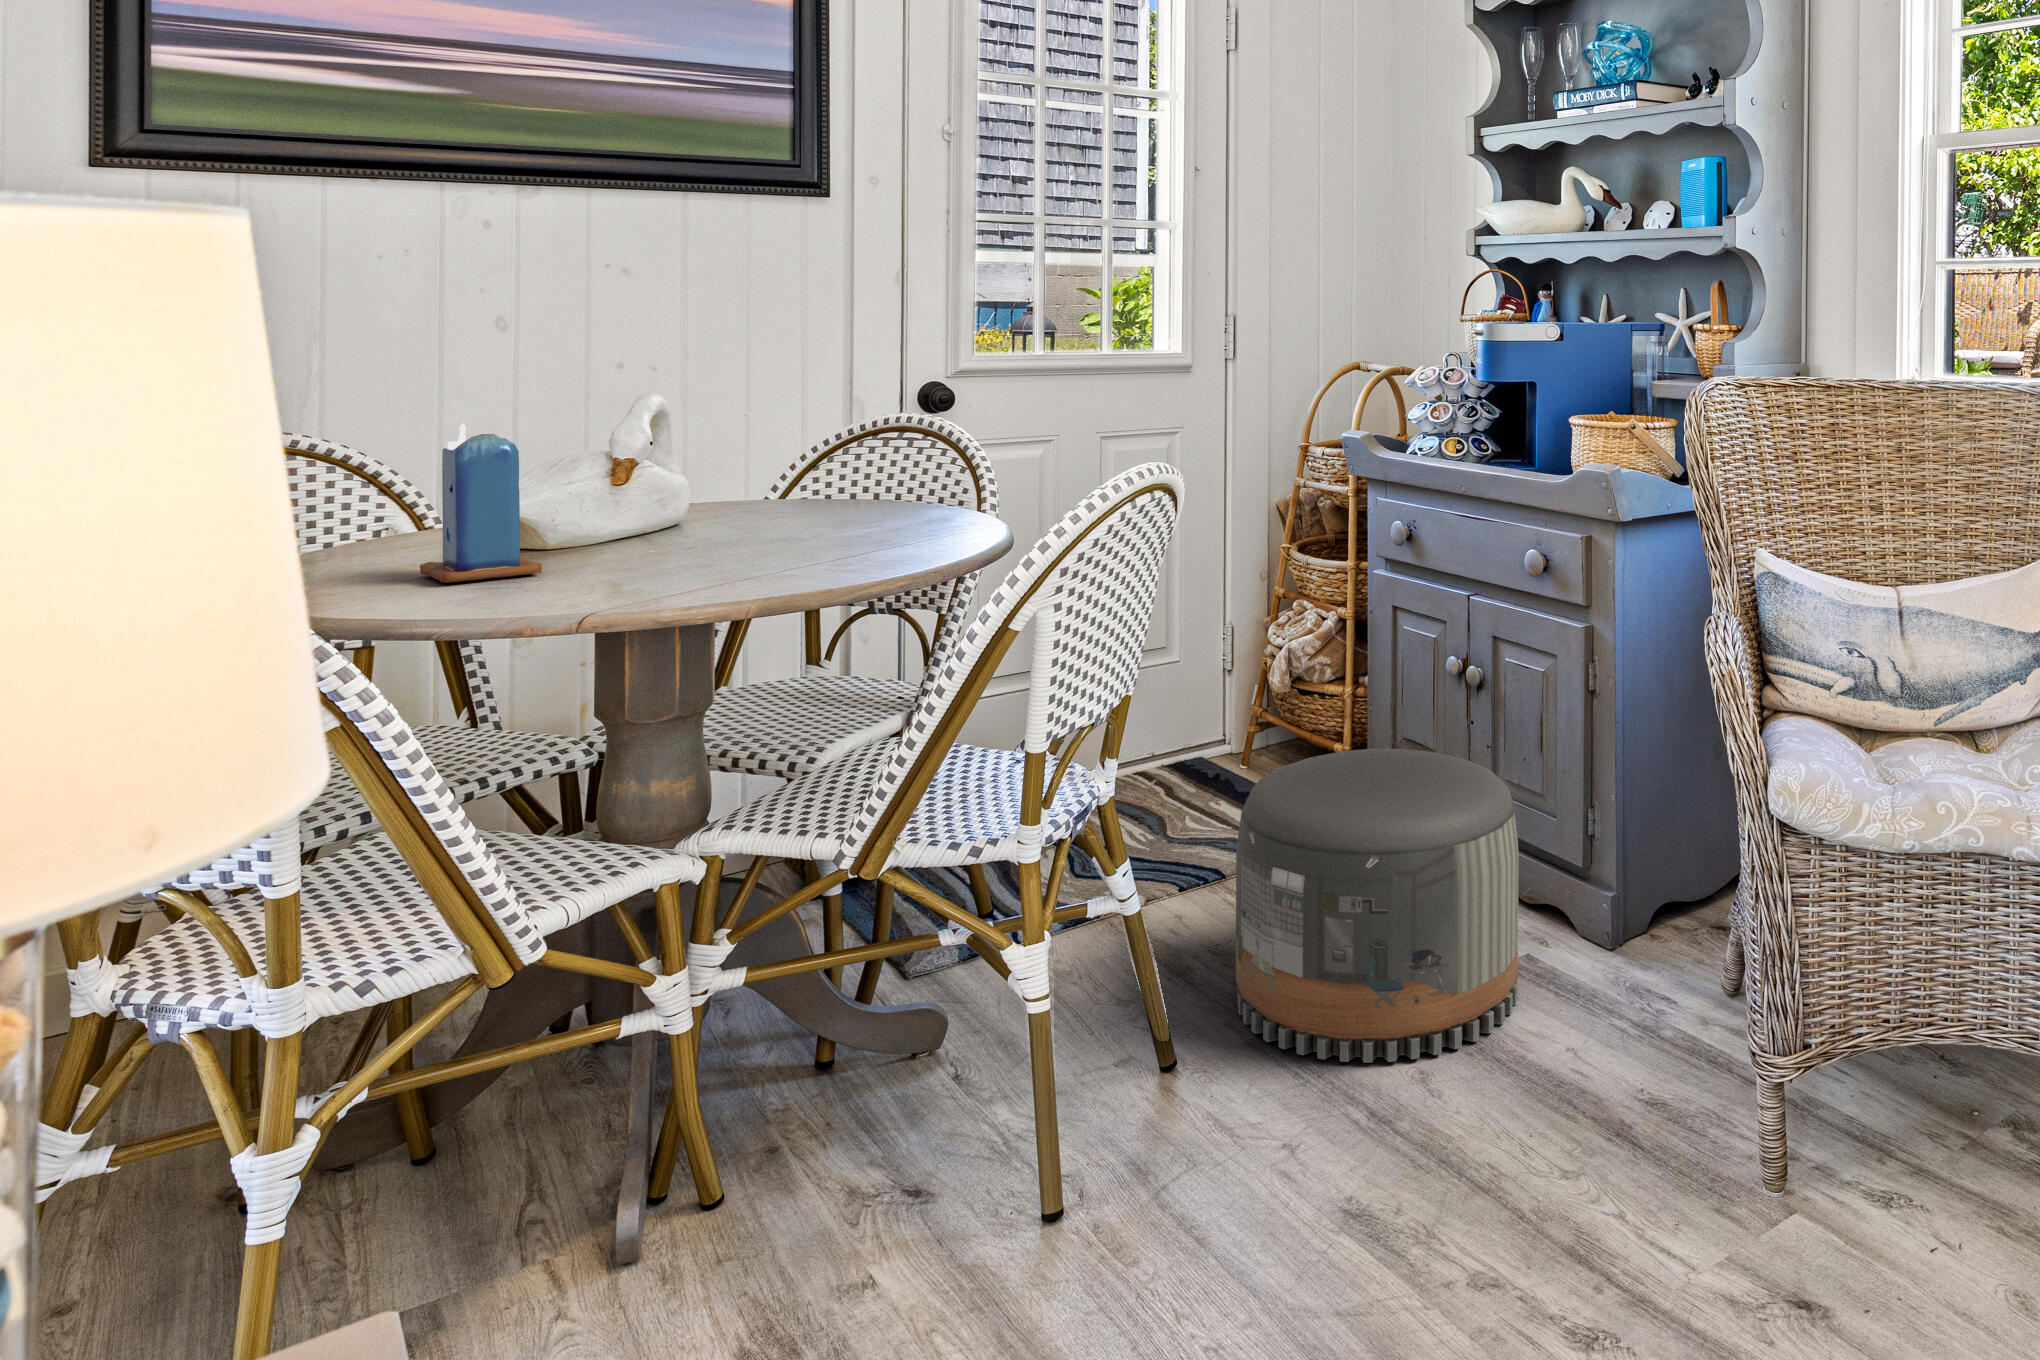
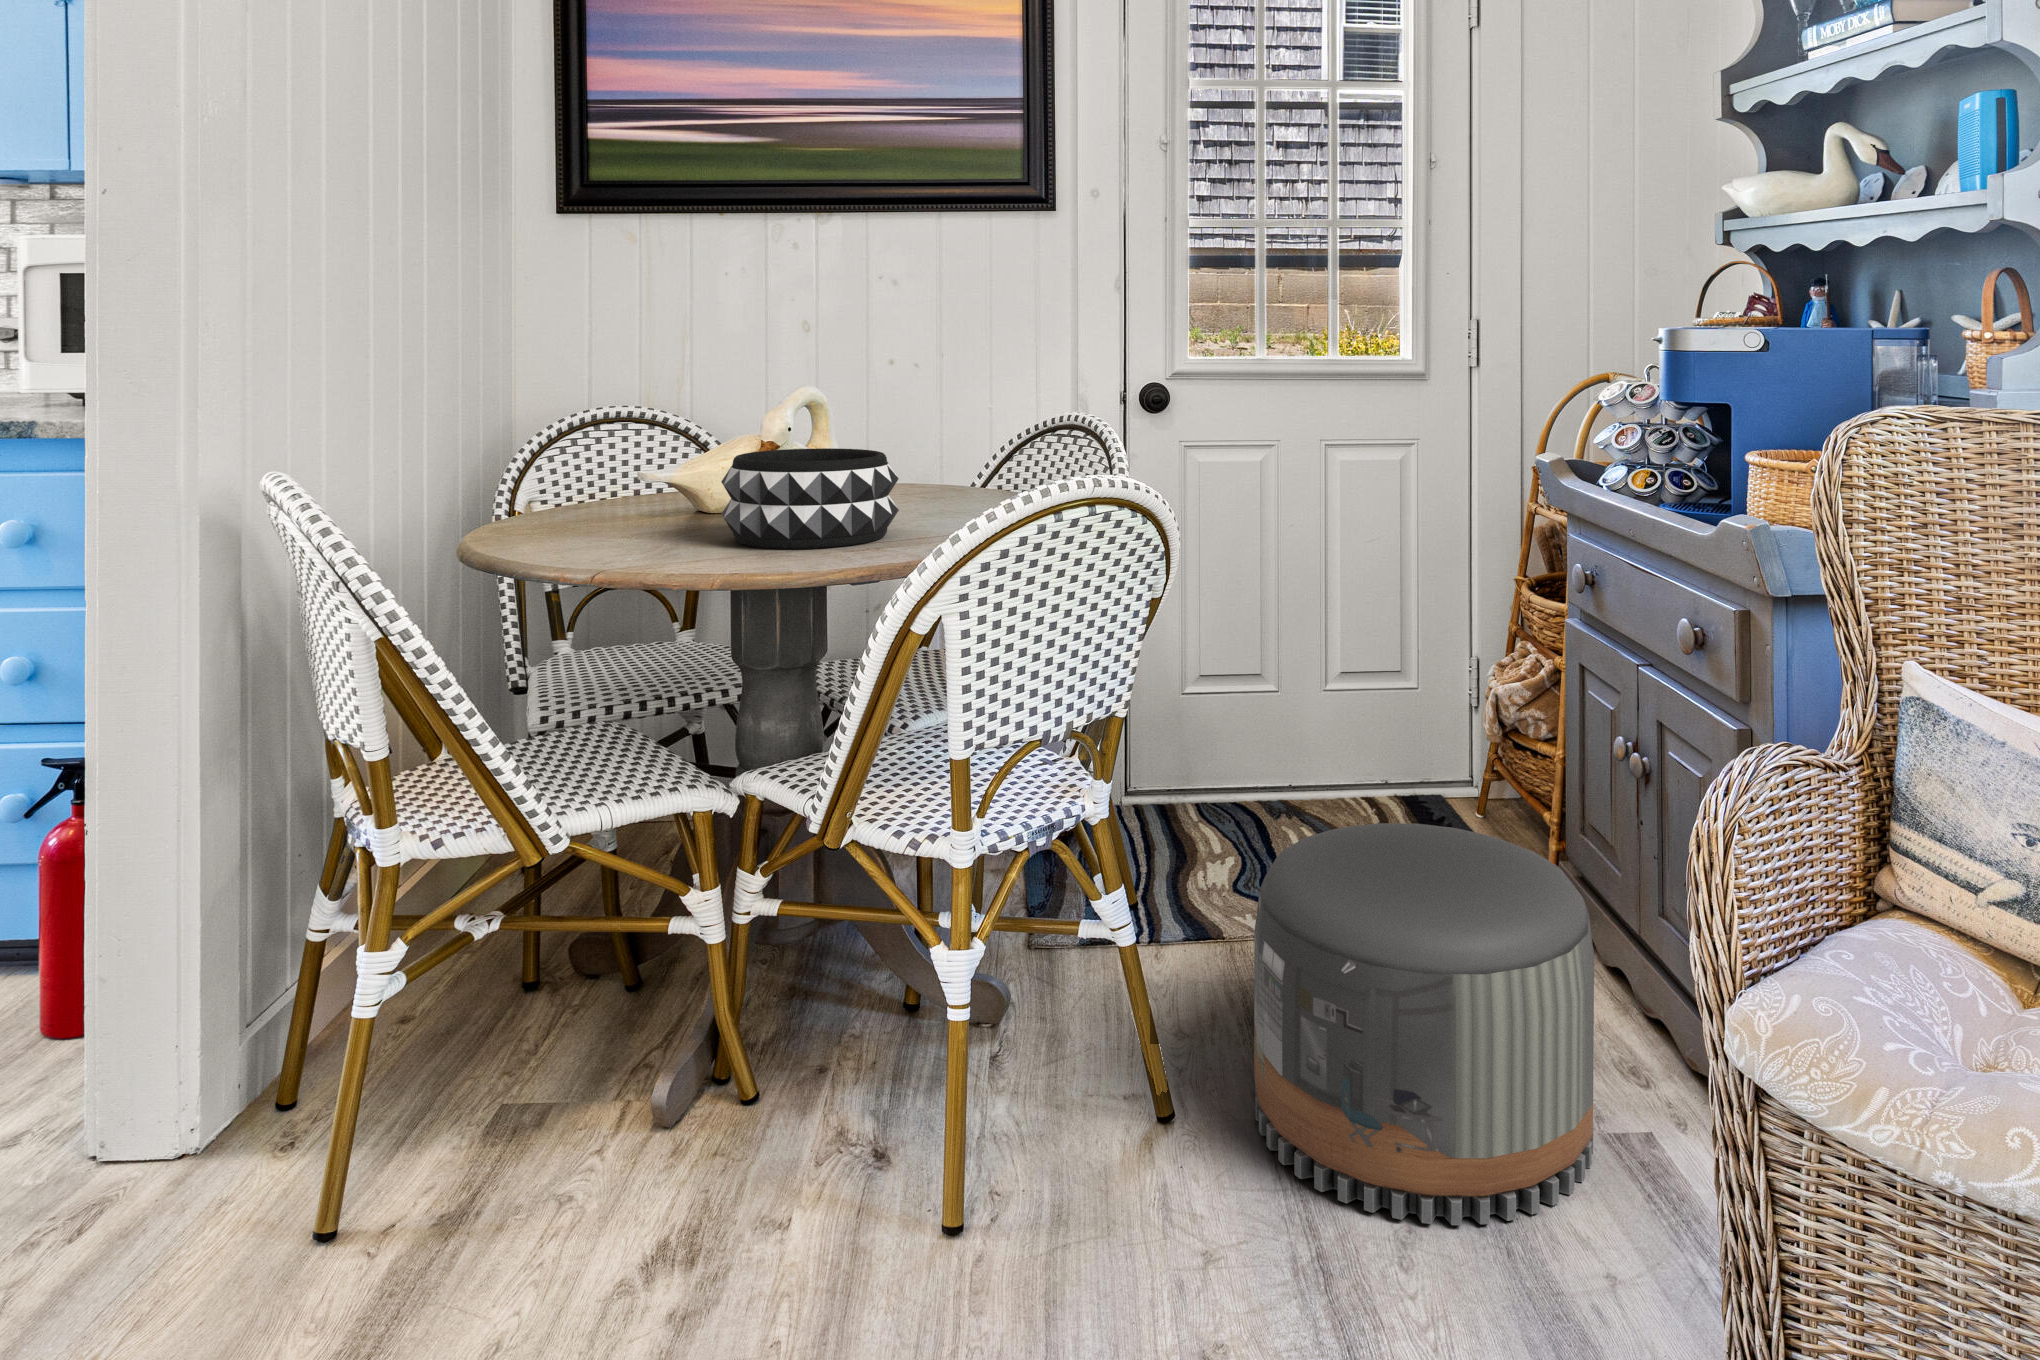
candle: present [420,424,542,583] -> none [551,418,634,546]
decorative bowl: none [655,450,871,560] -> present [721,448,899,548]

